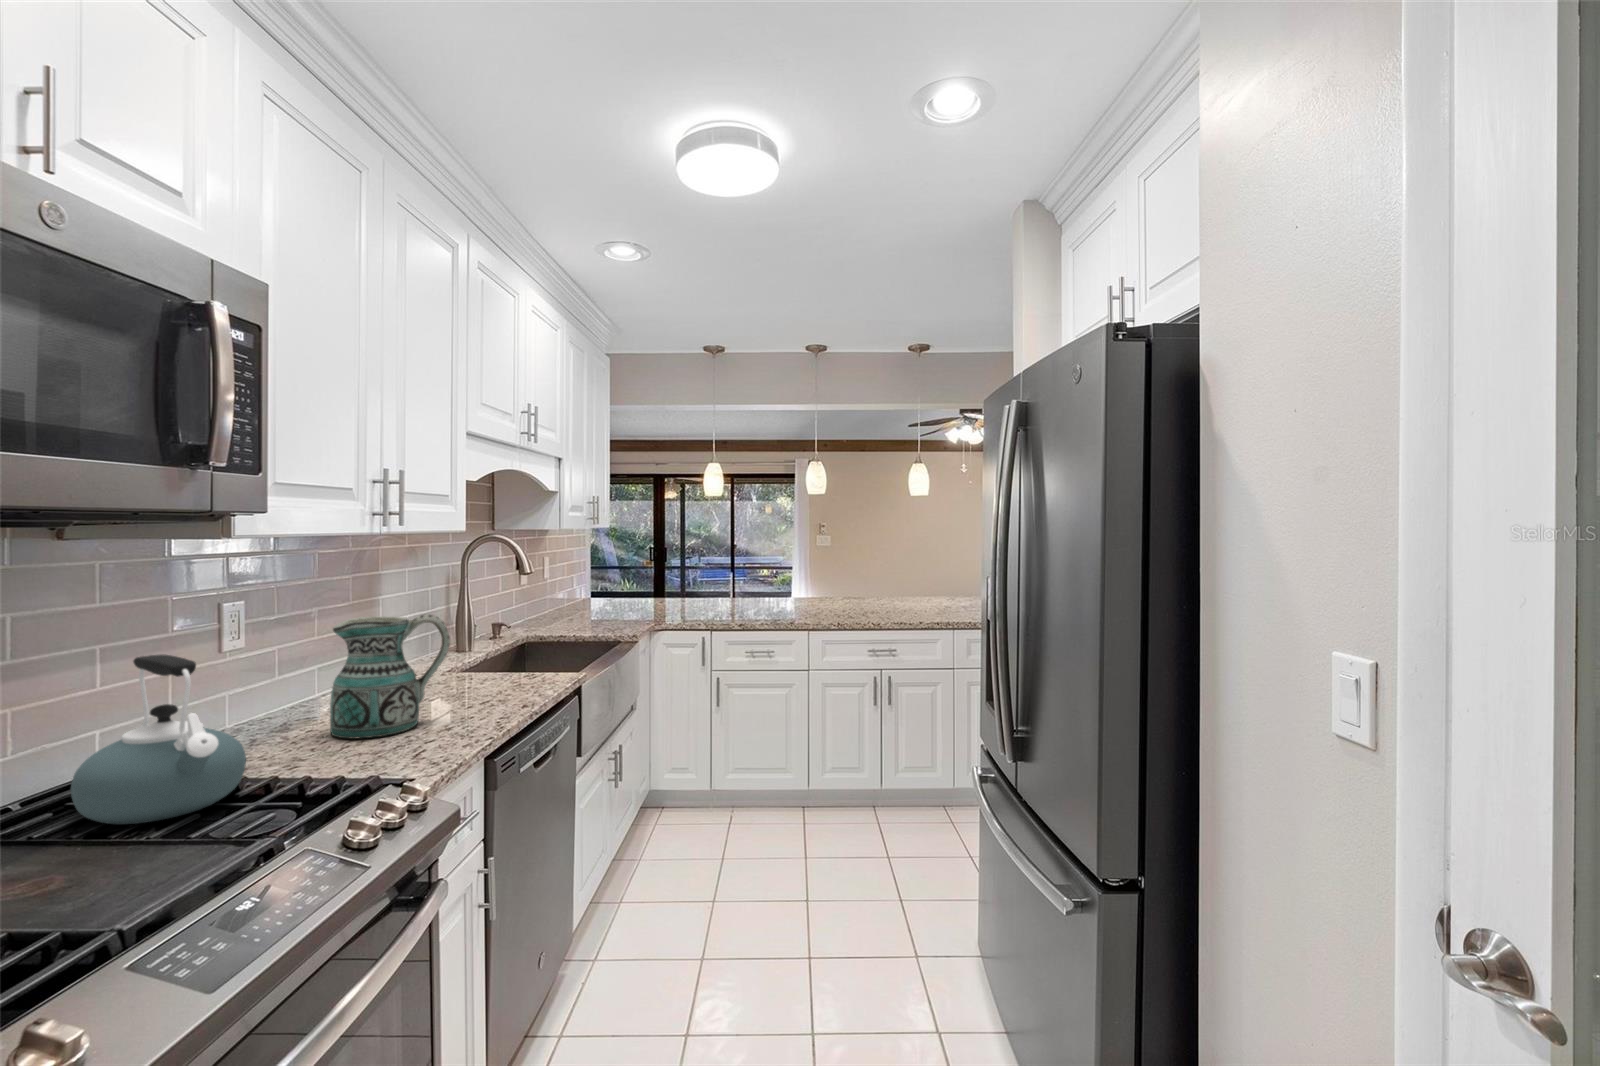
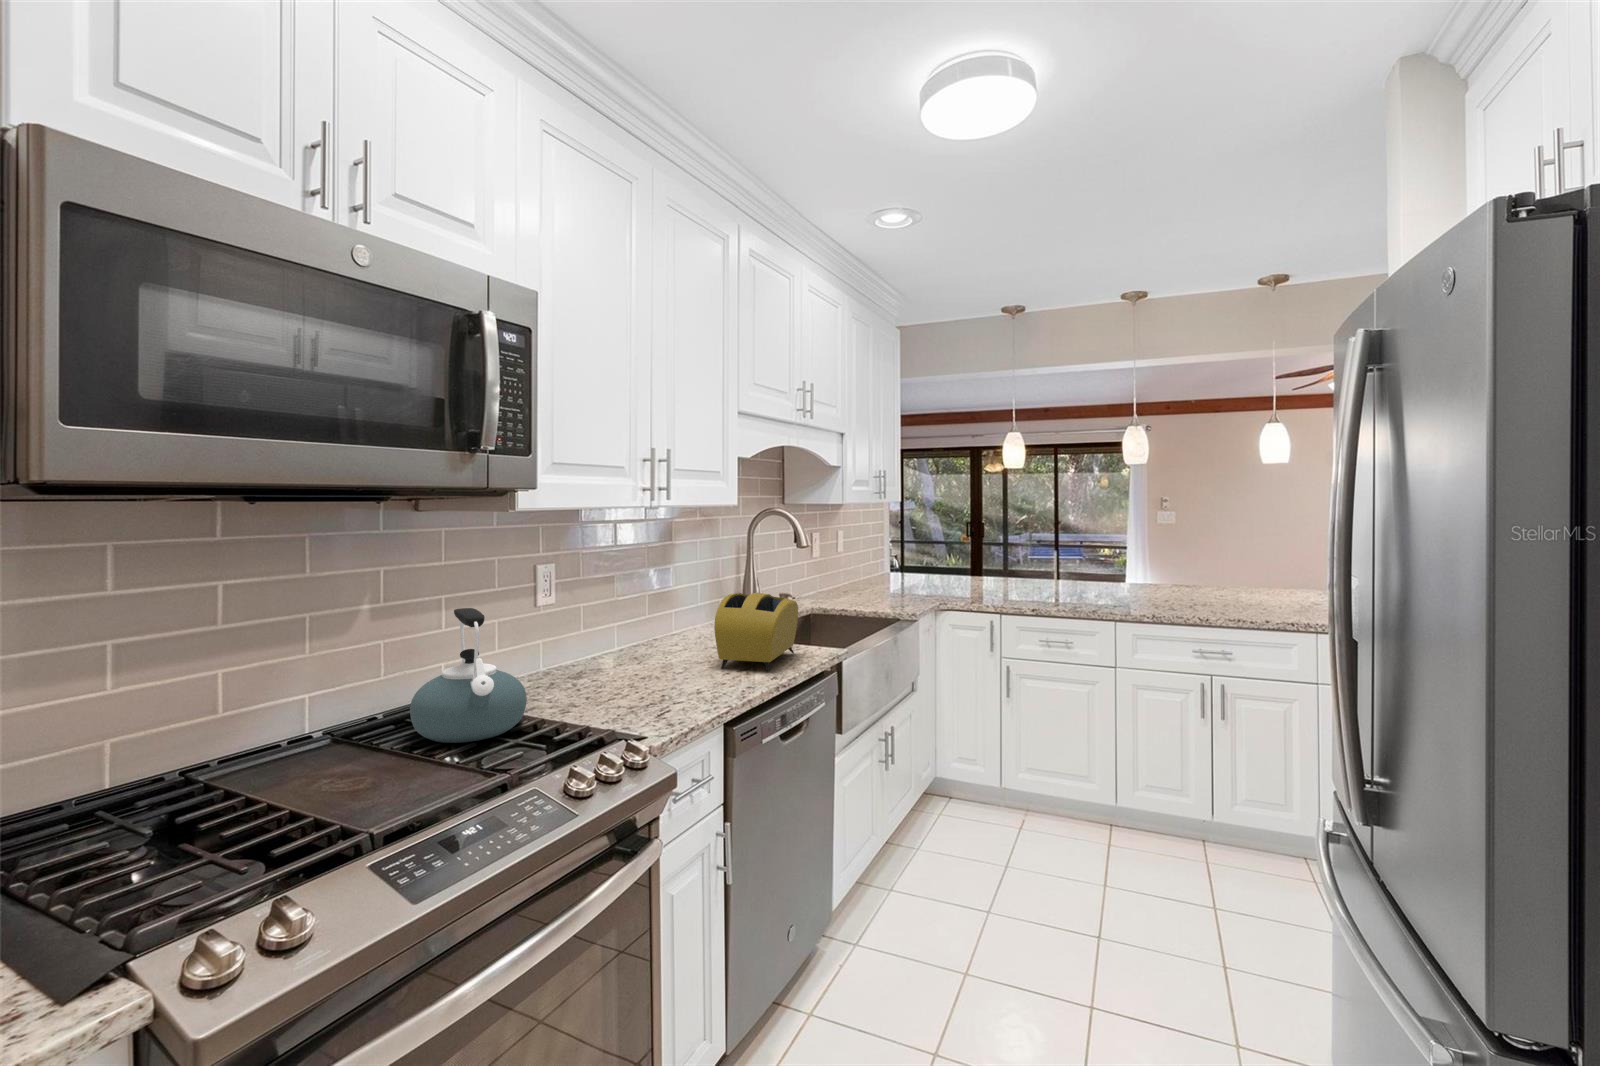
ceramic pitcher: present [330,614,450,739] -> none [610,584,705,692]
toaster: none [451,621,539,703] -> present [714,593,798,671]

